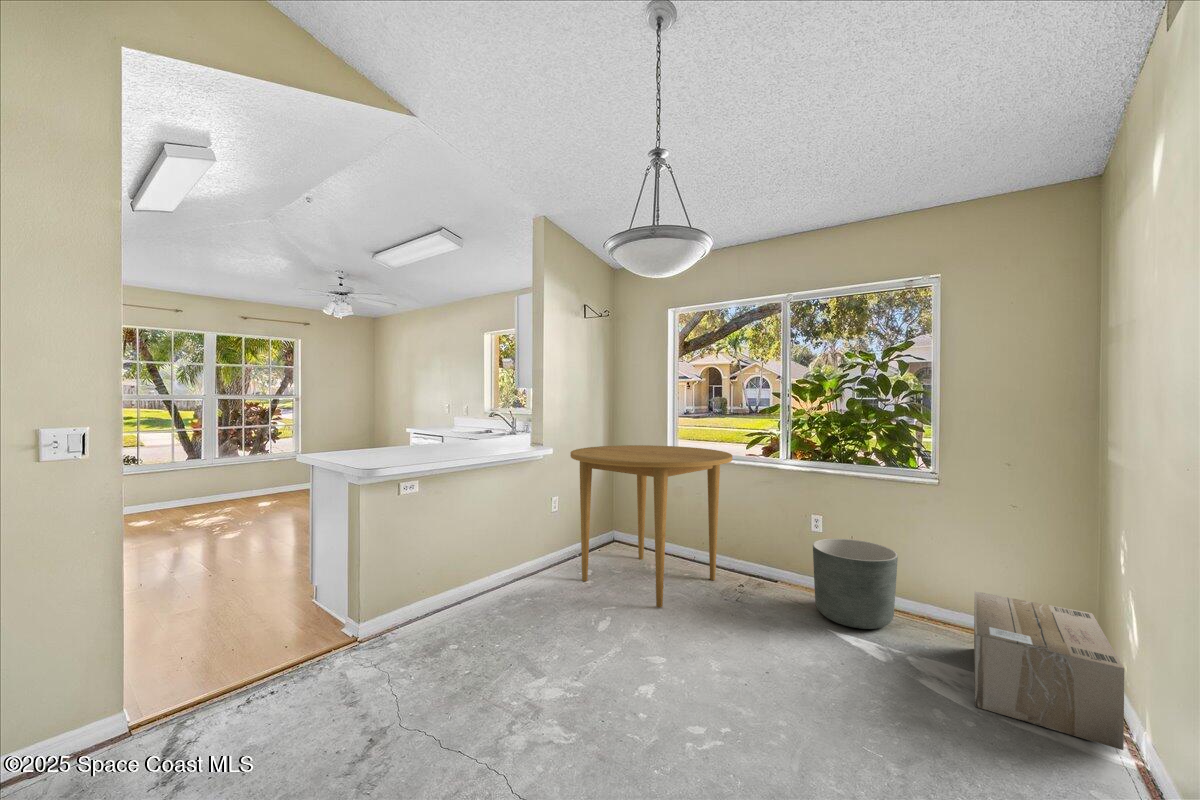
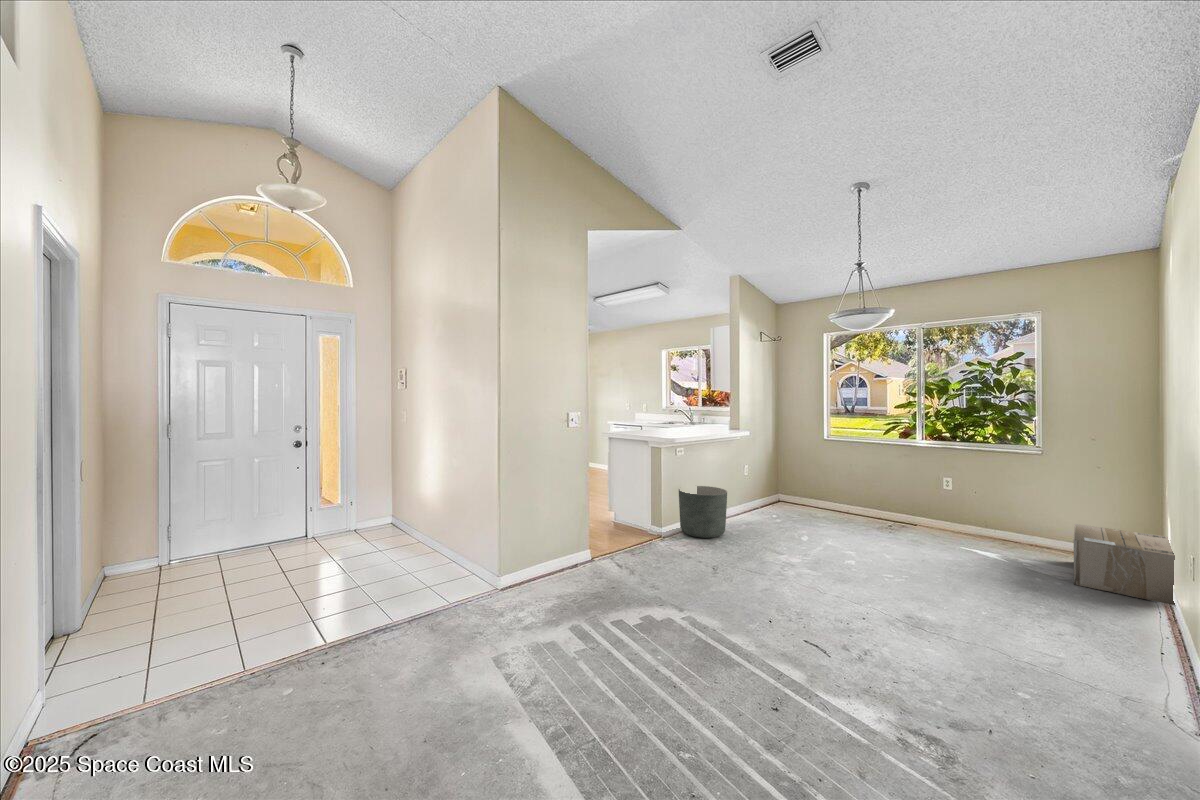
dining table: present [570,445,733,607] -> none [762,431,881,531]
planter: present [813,539,898,629] -> present [679,486,727,538]

